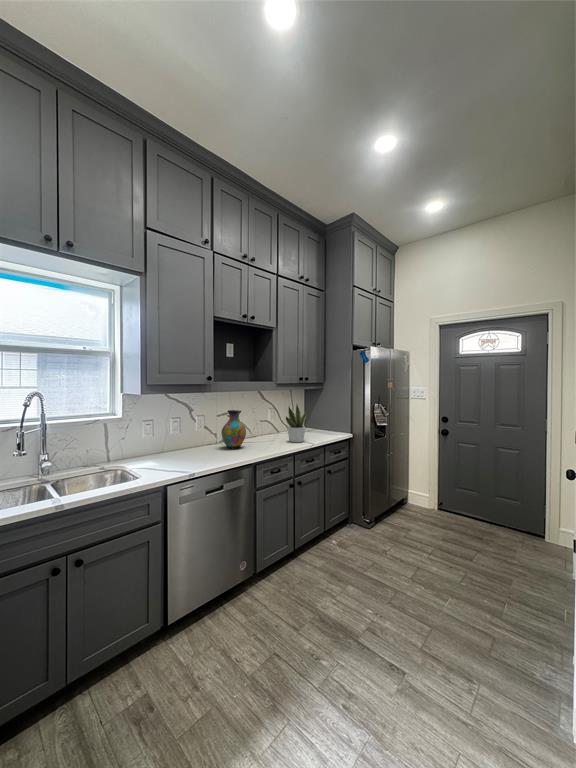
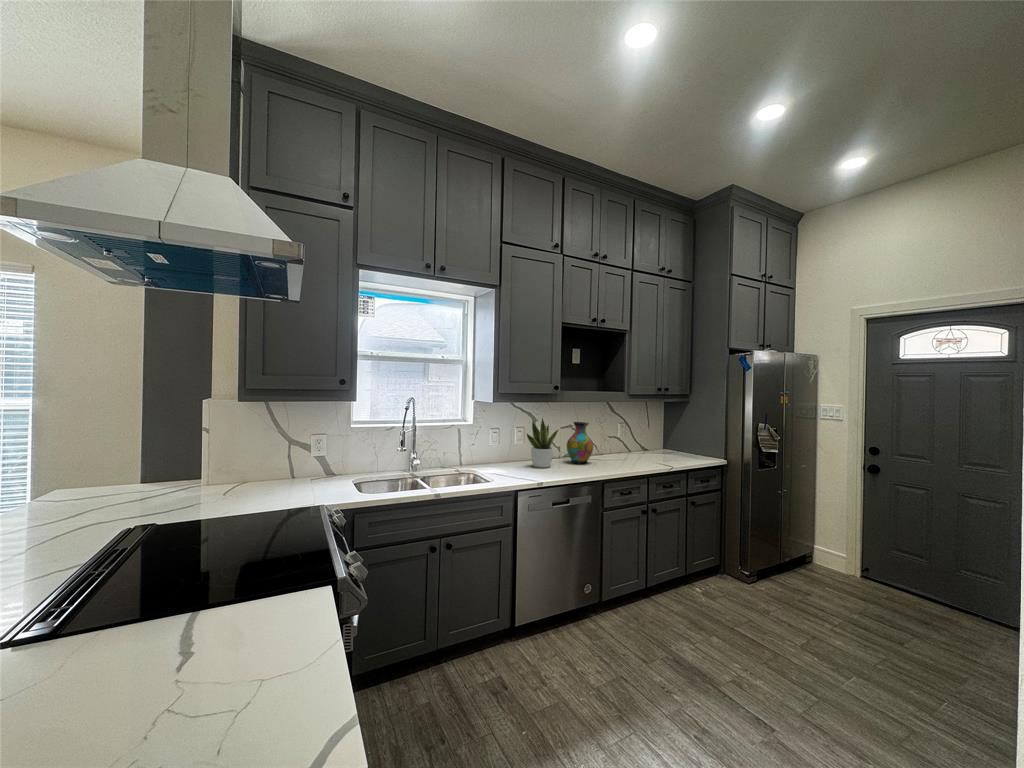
potted plant: present [286,404,307,443] -> present [527,418,558,468]

